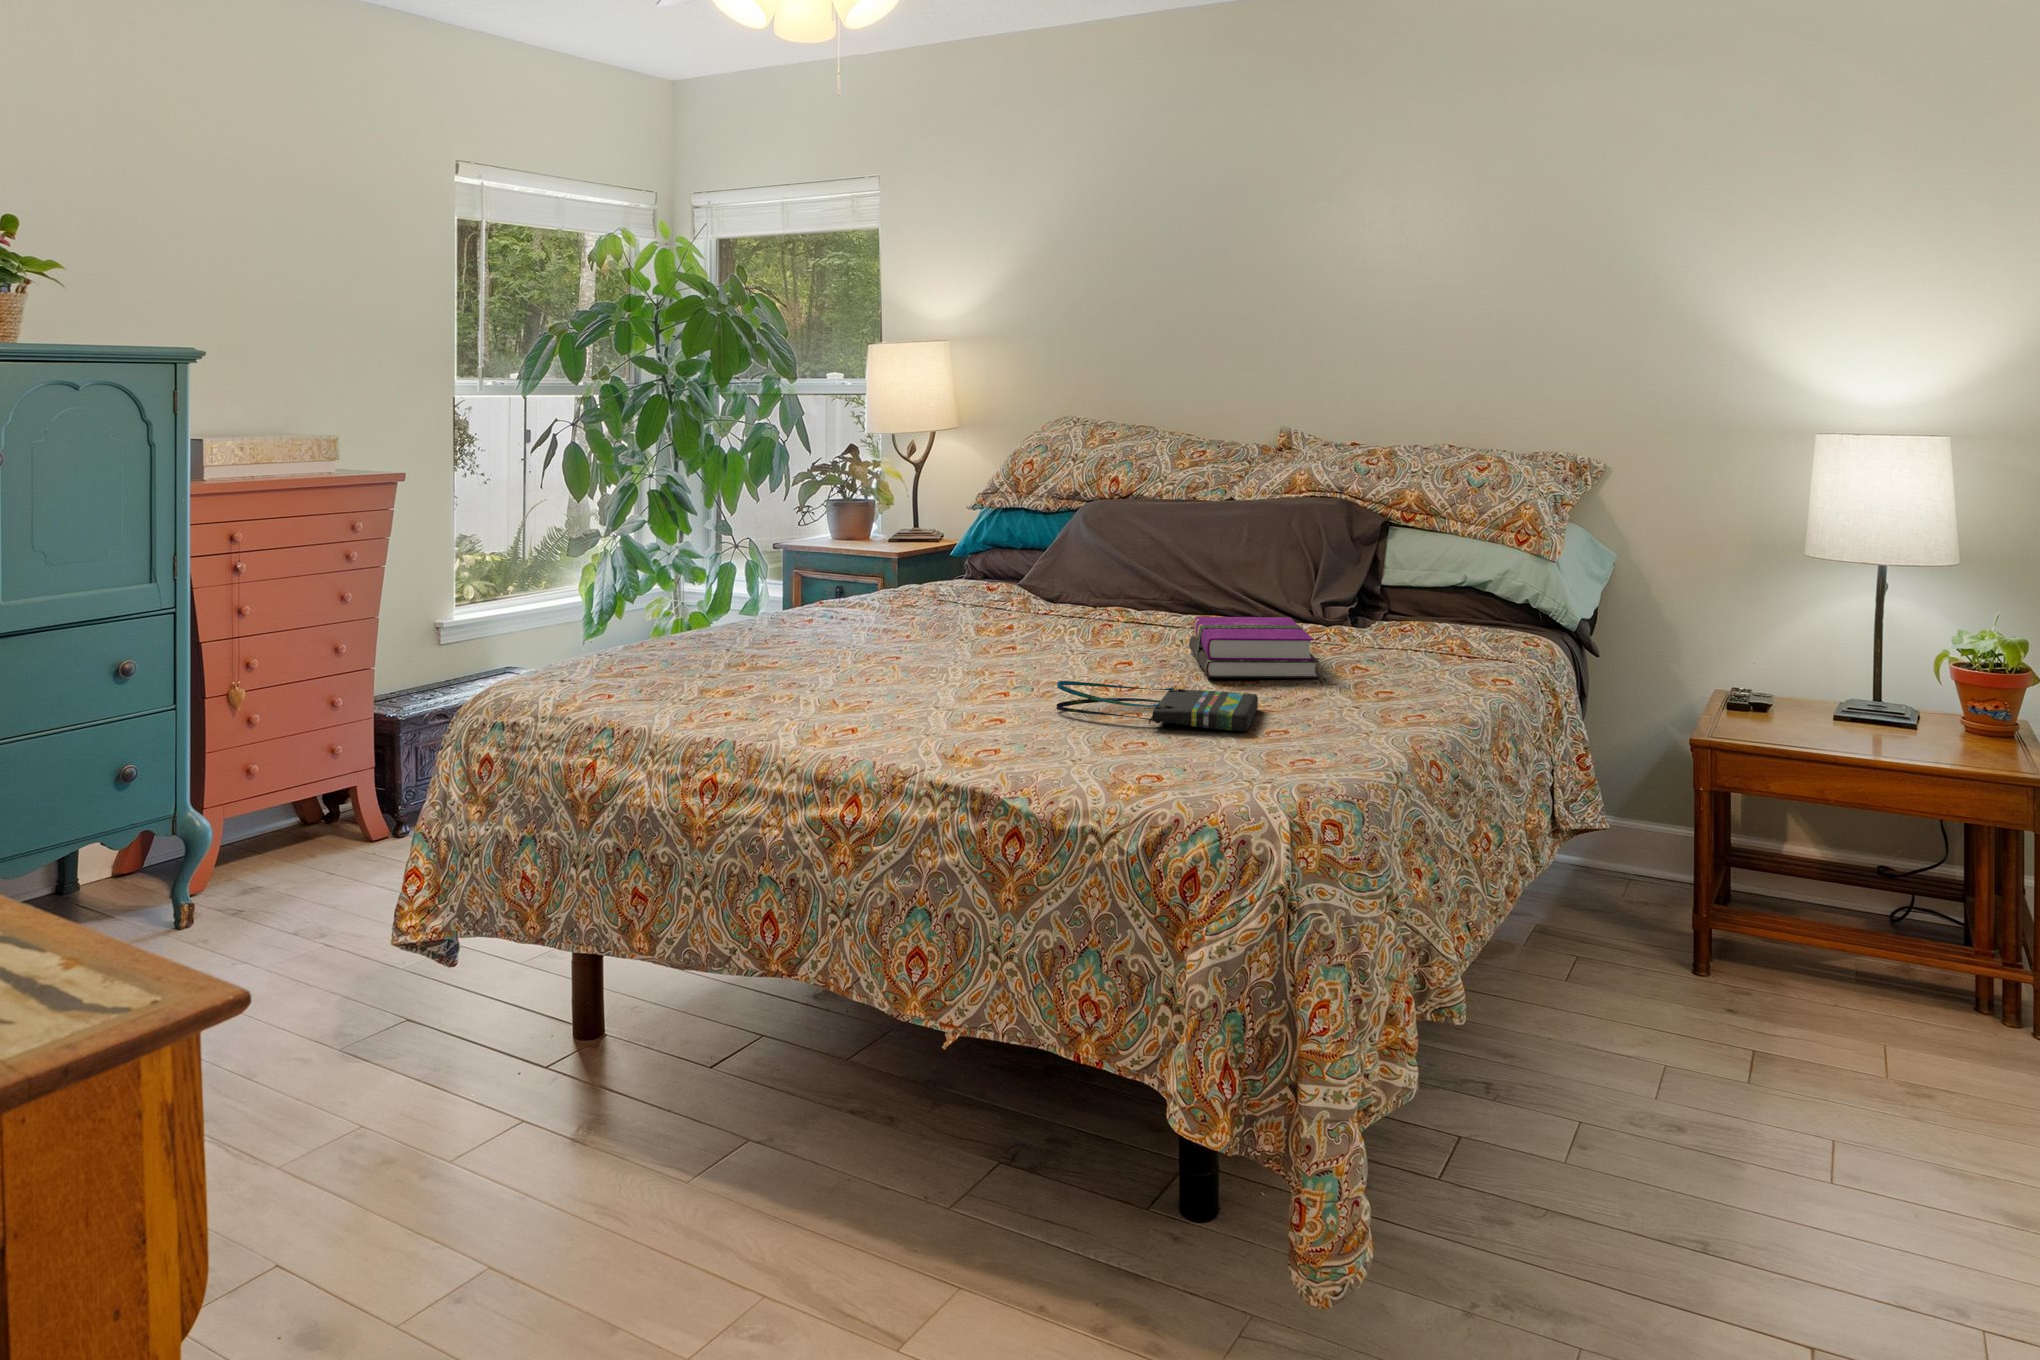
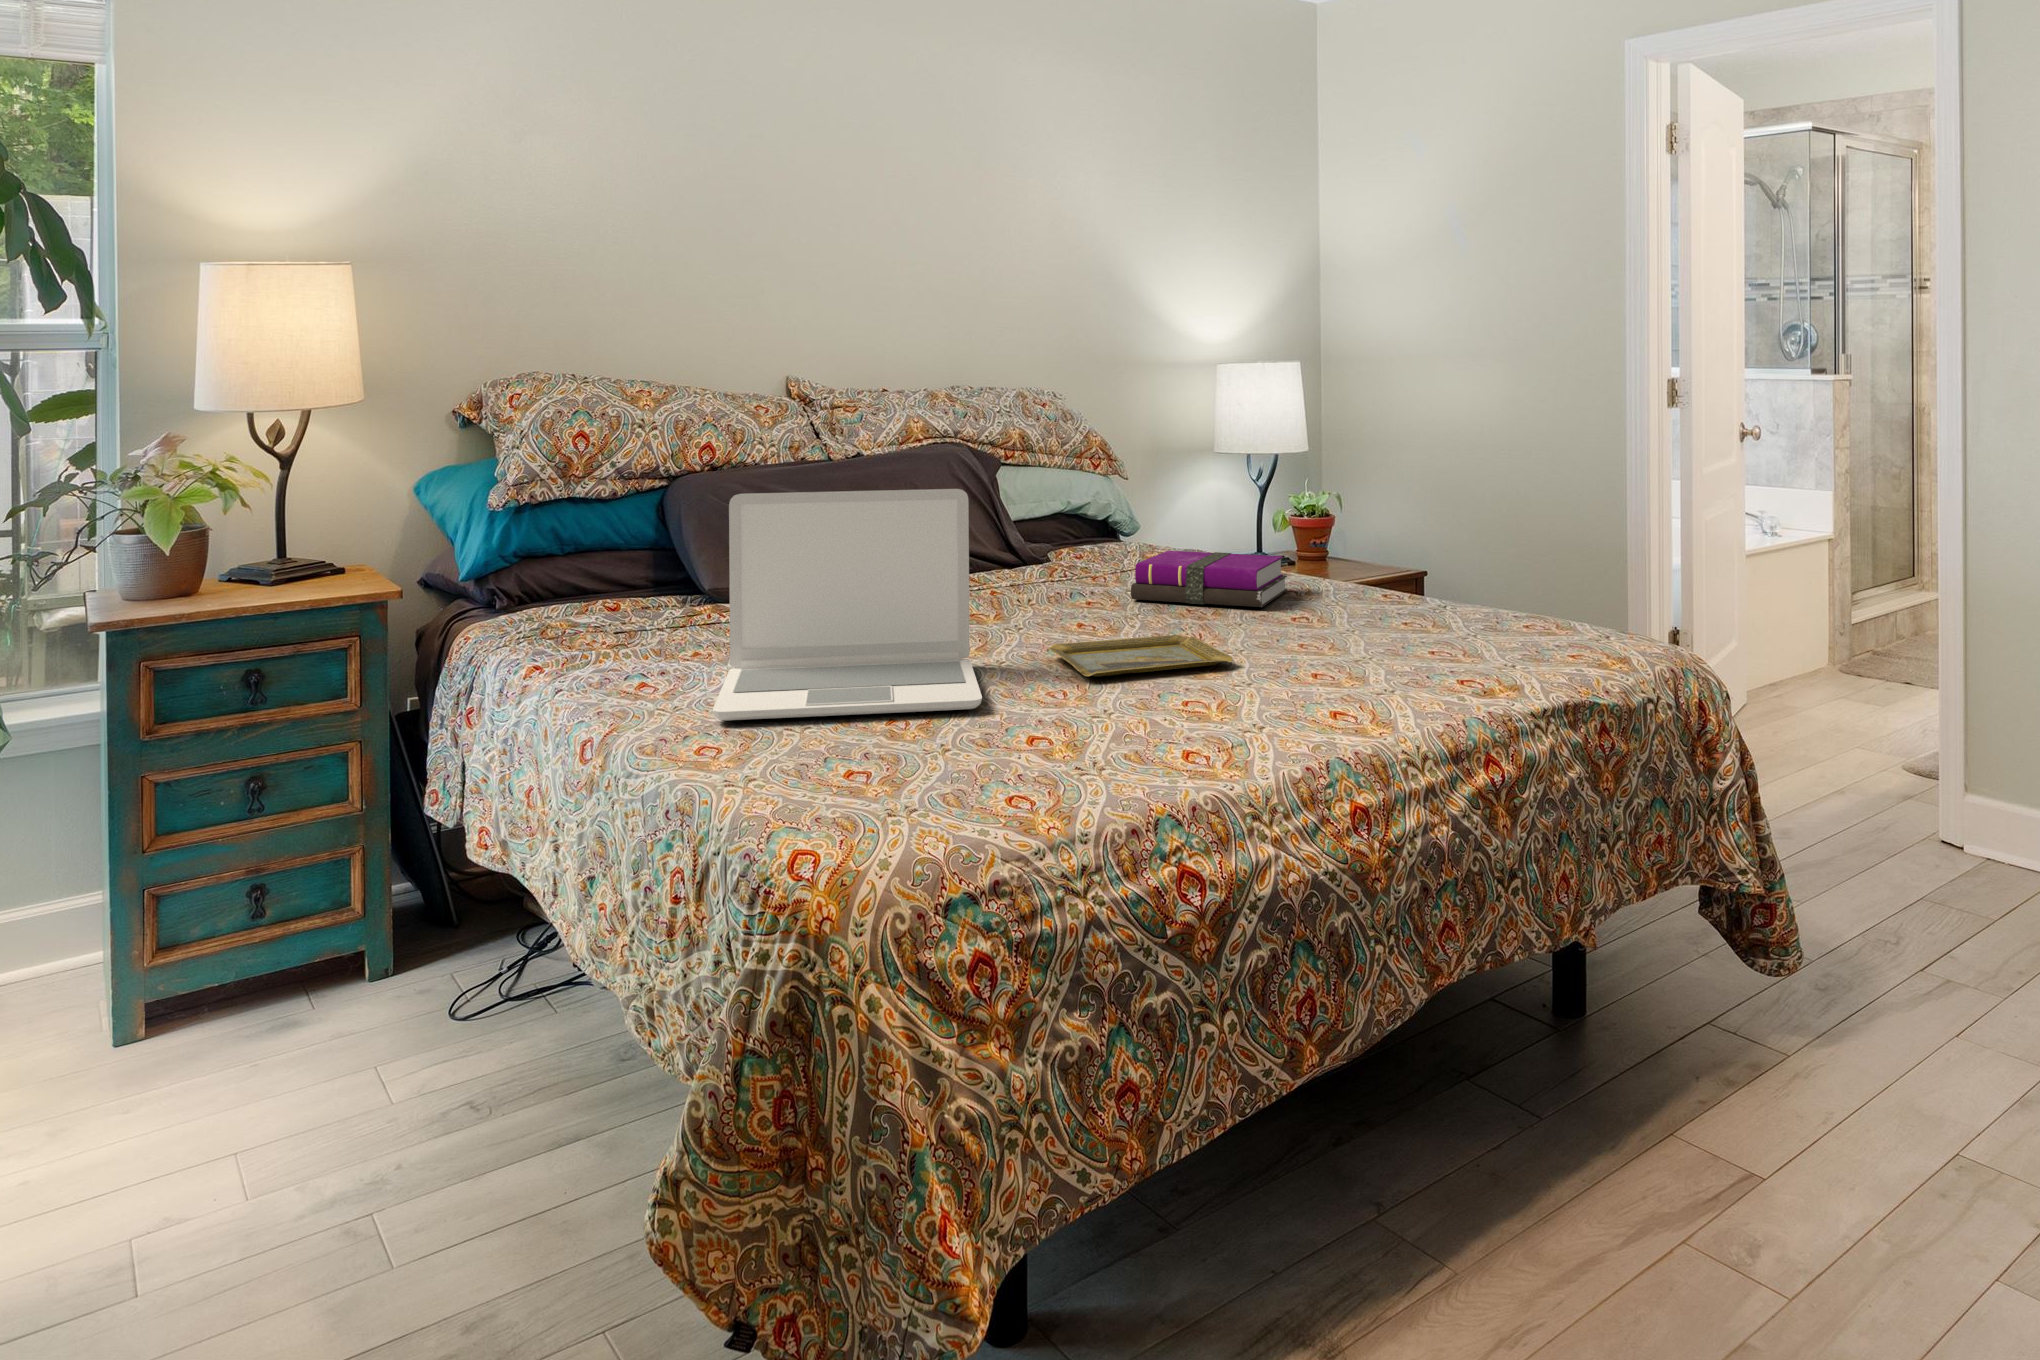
laptop: none [727,502,913,663] -> present [713,489,982,720]
tray: none [883,650,1037,688] -> present [1047,635,1232,676]
tote bag: present [1057,681,1258,732] -> none [1330,601,1464,651]

